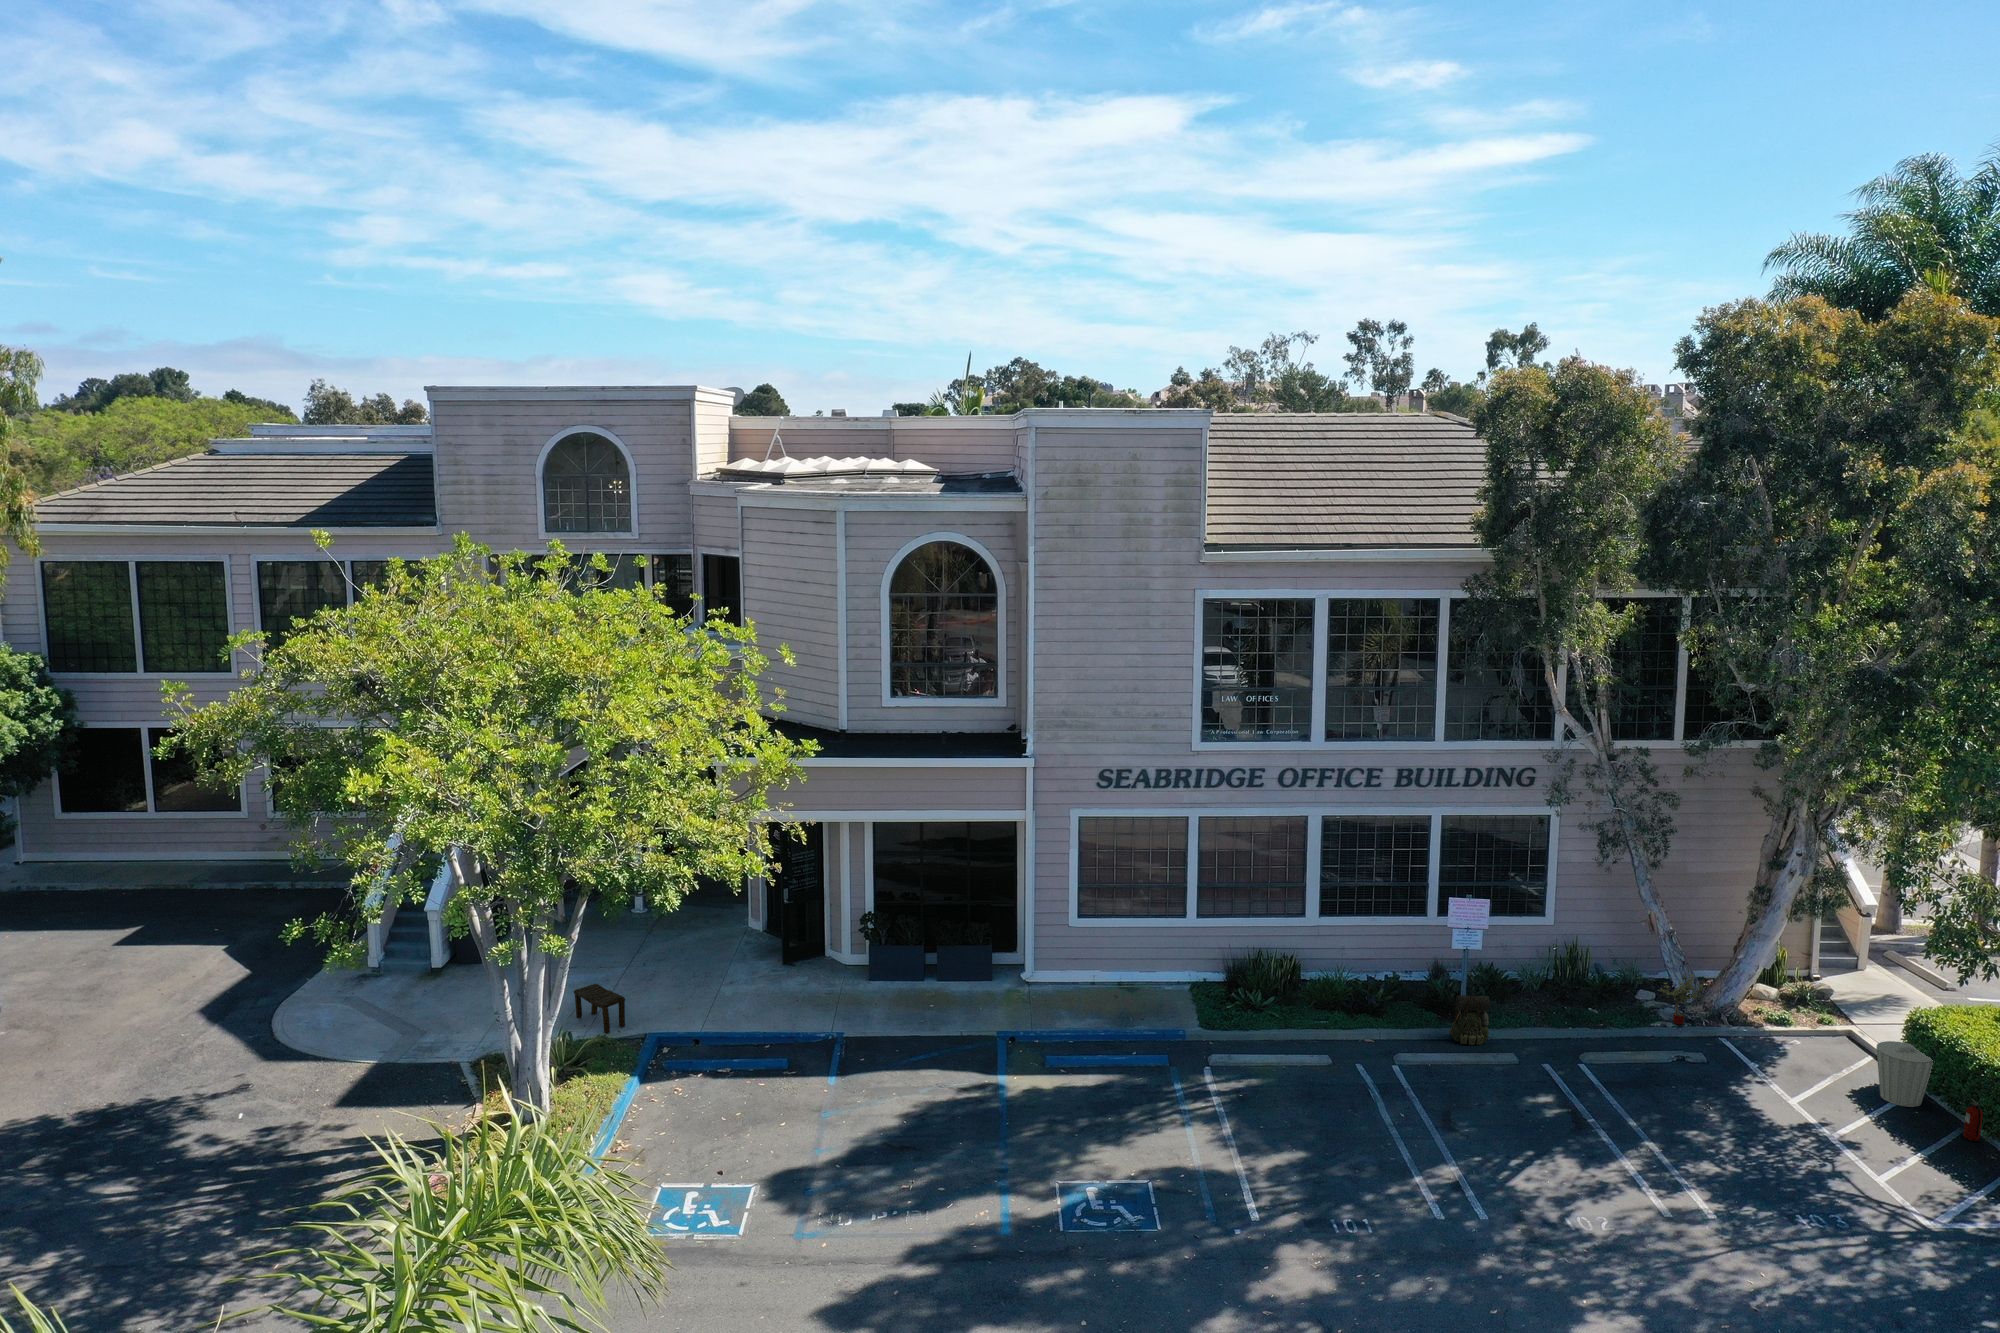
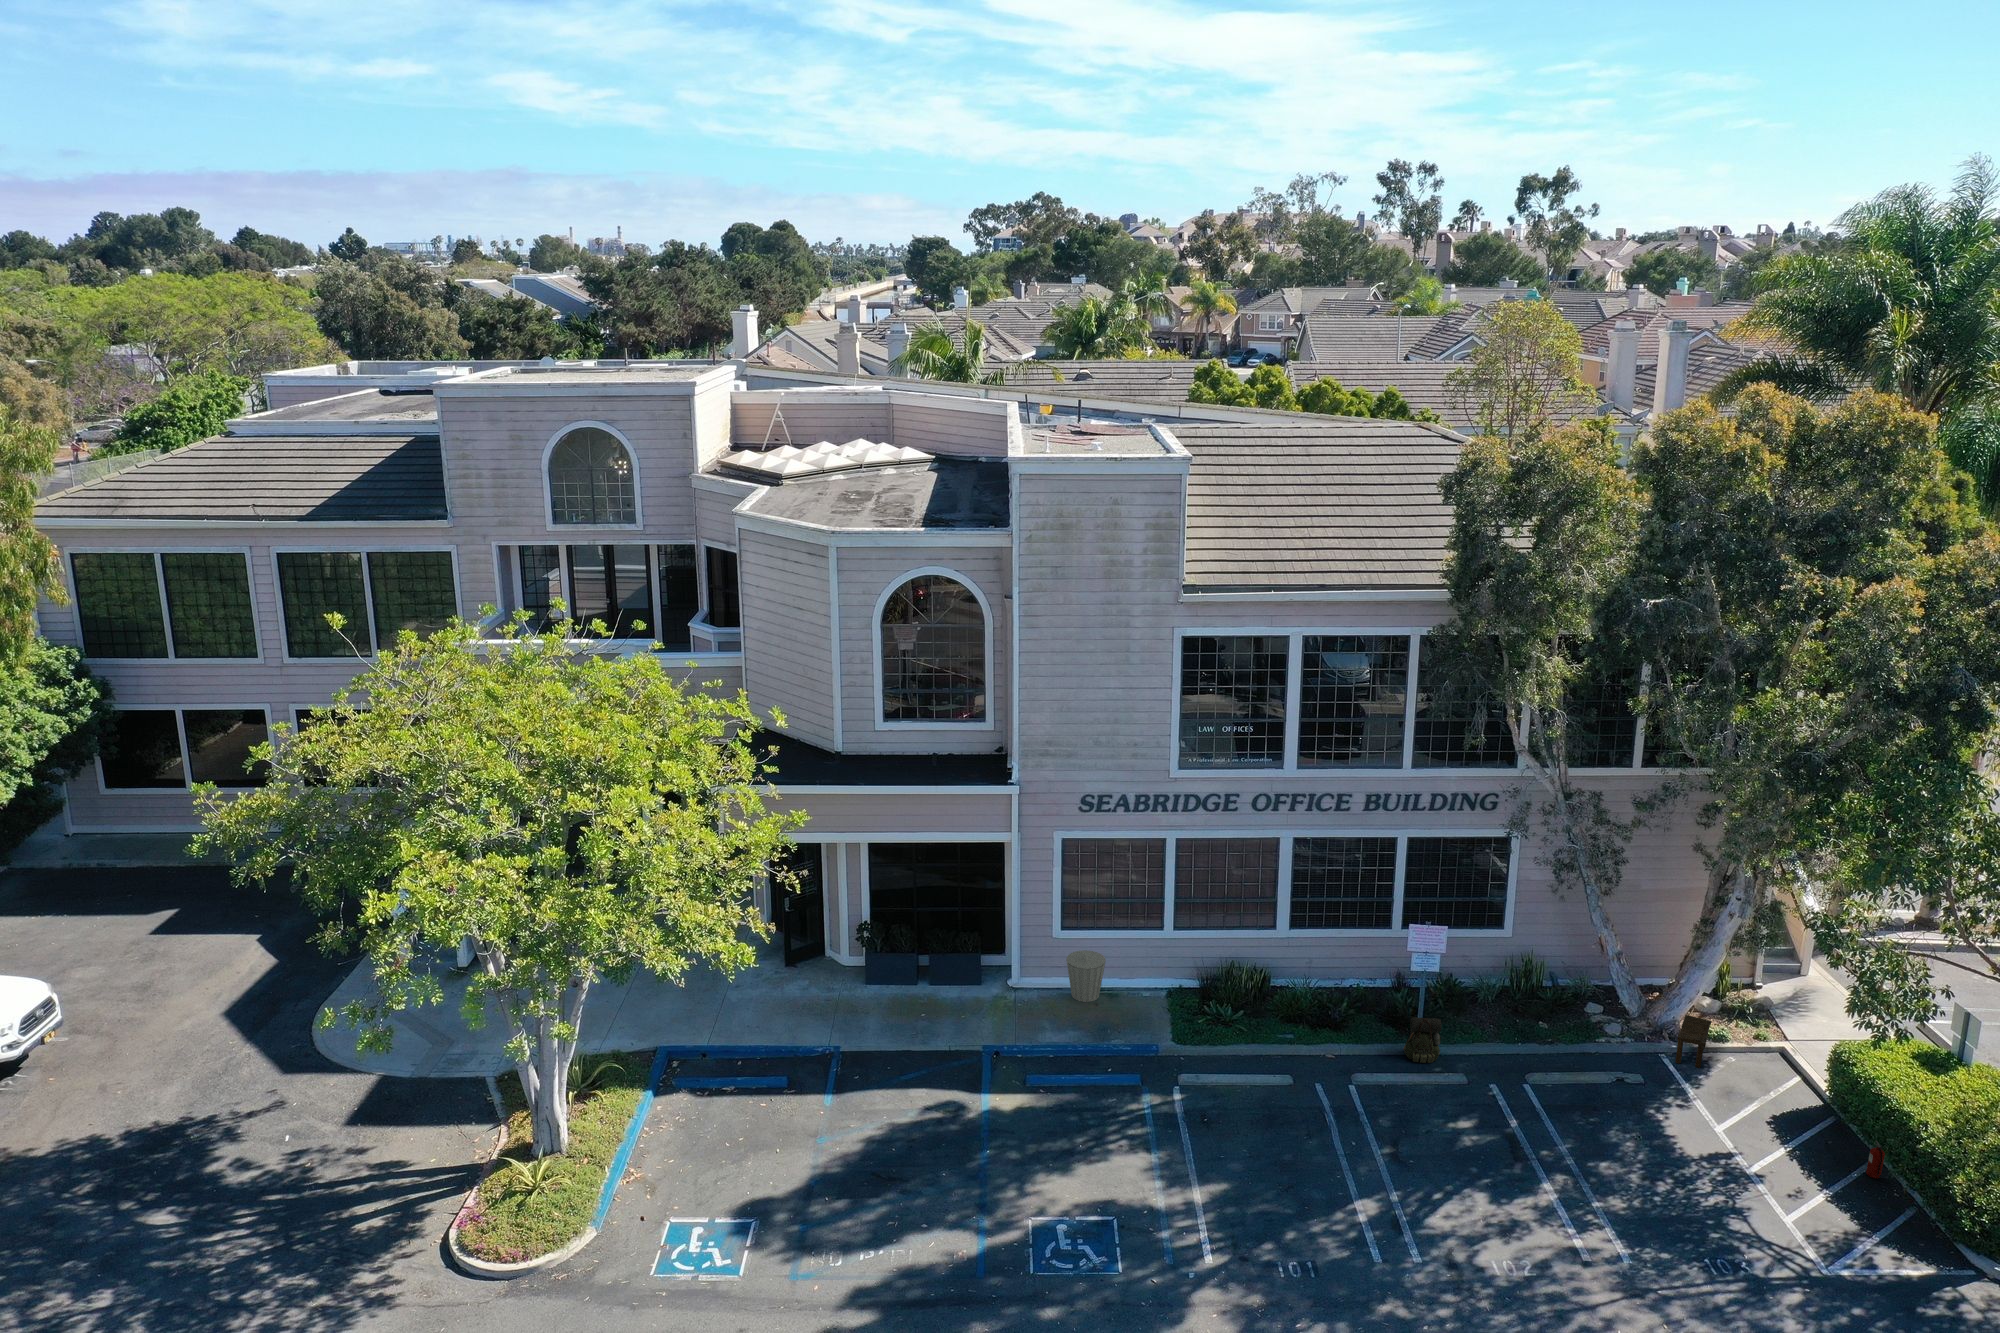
potted tree: present [1659,974,1703,1025] -> none [1604,995,1646,1040]
bench: present [574,983,625,1033] -> present [1676,1015,1712,1068]
trash can: present [1876,1041,1933,1107] -> present [1066,950,1106,1002]

